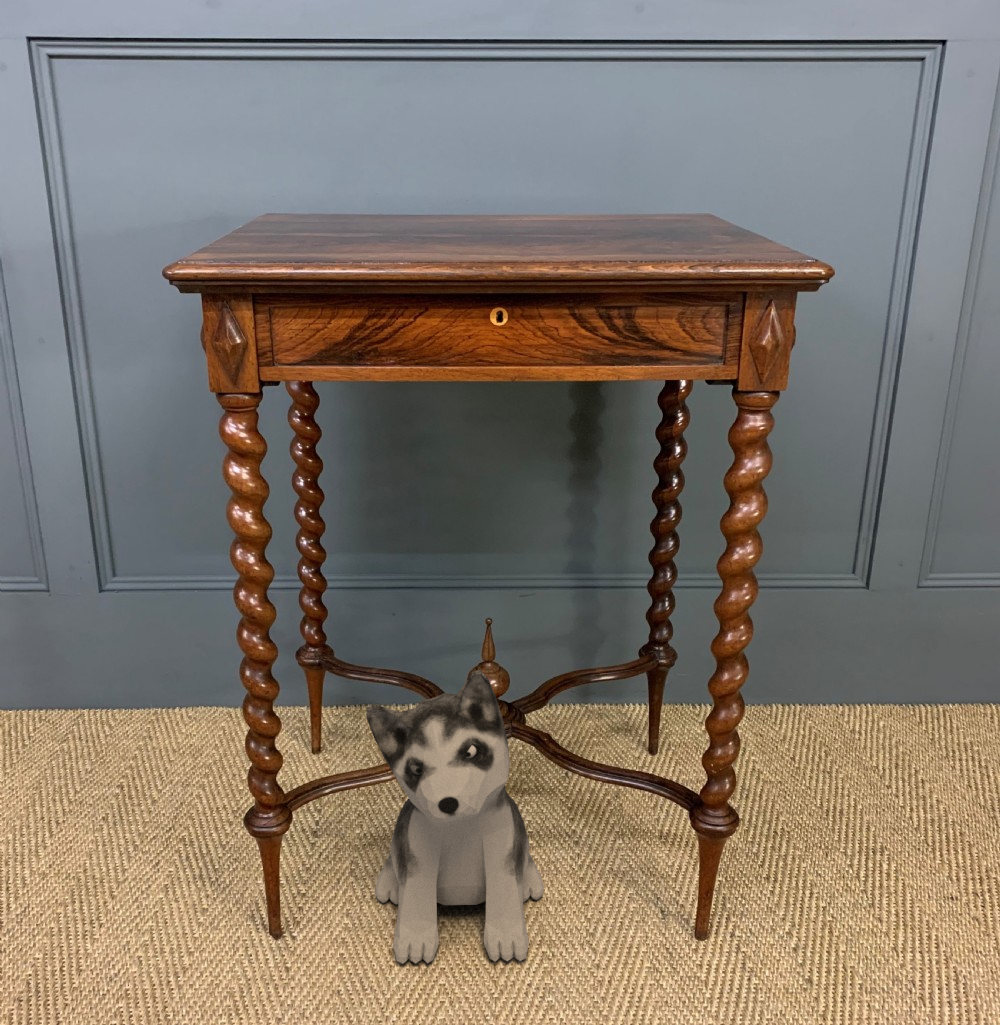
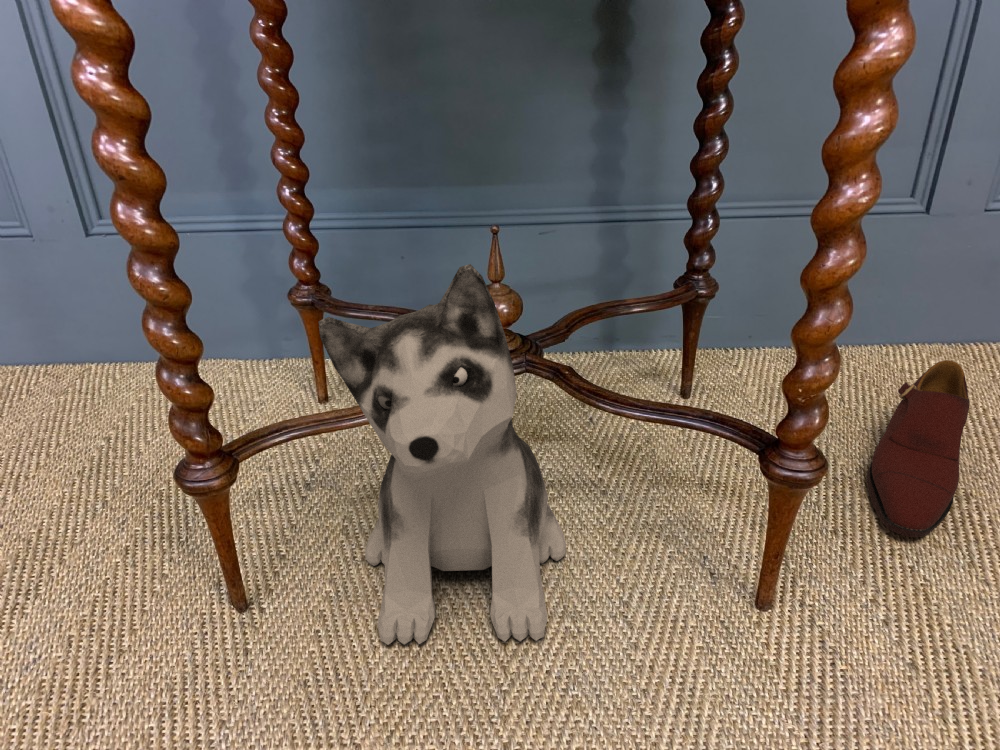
shoe: none [800,729,886,883] -> present [867,360,970,537]

